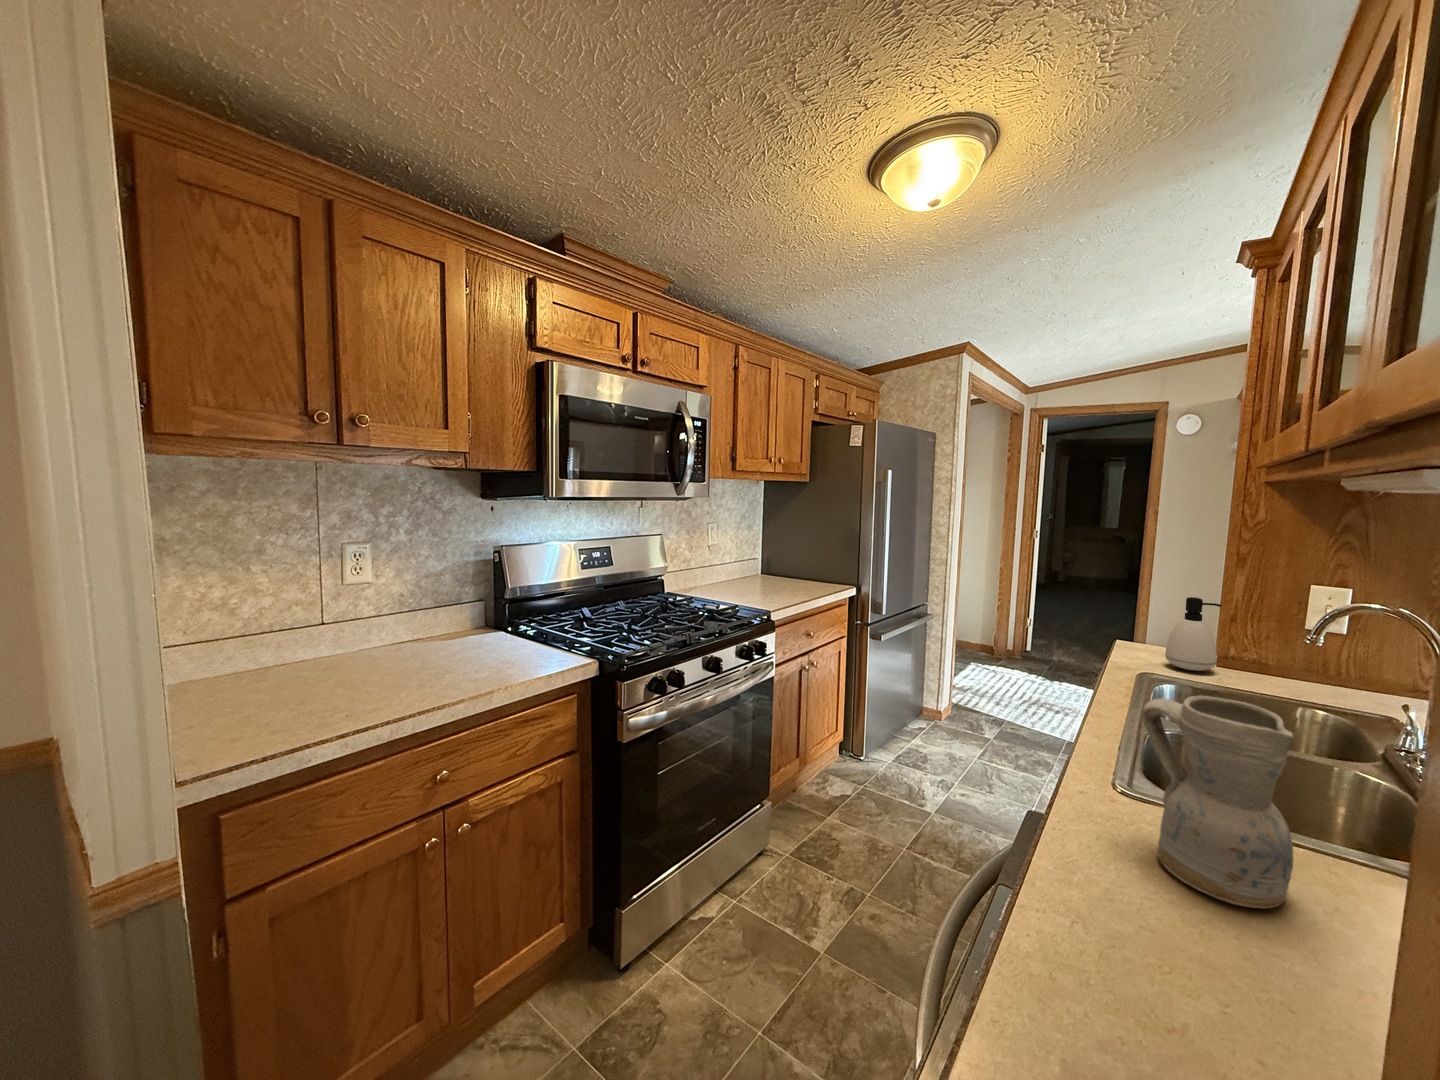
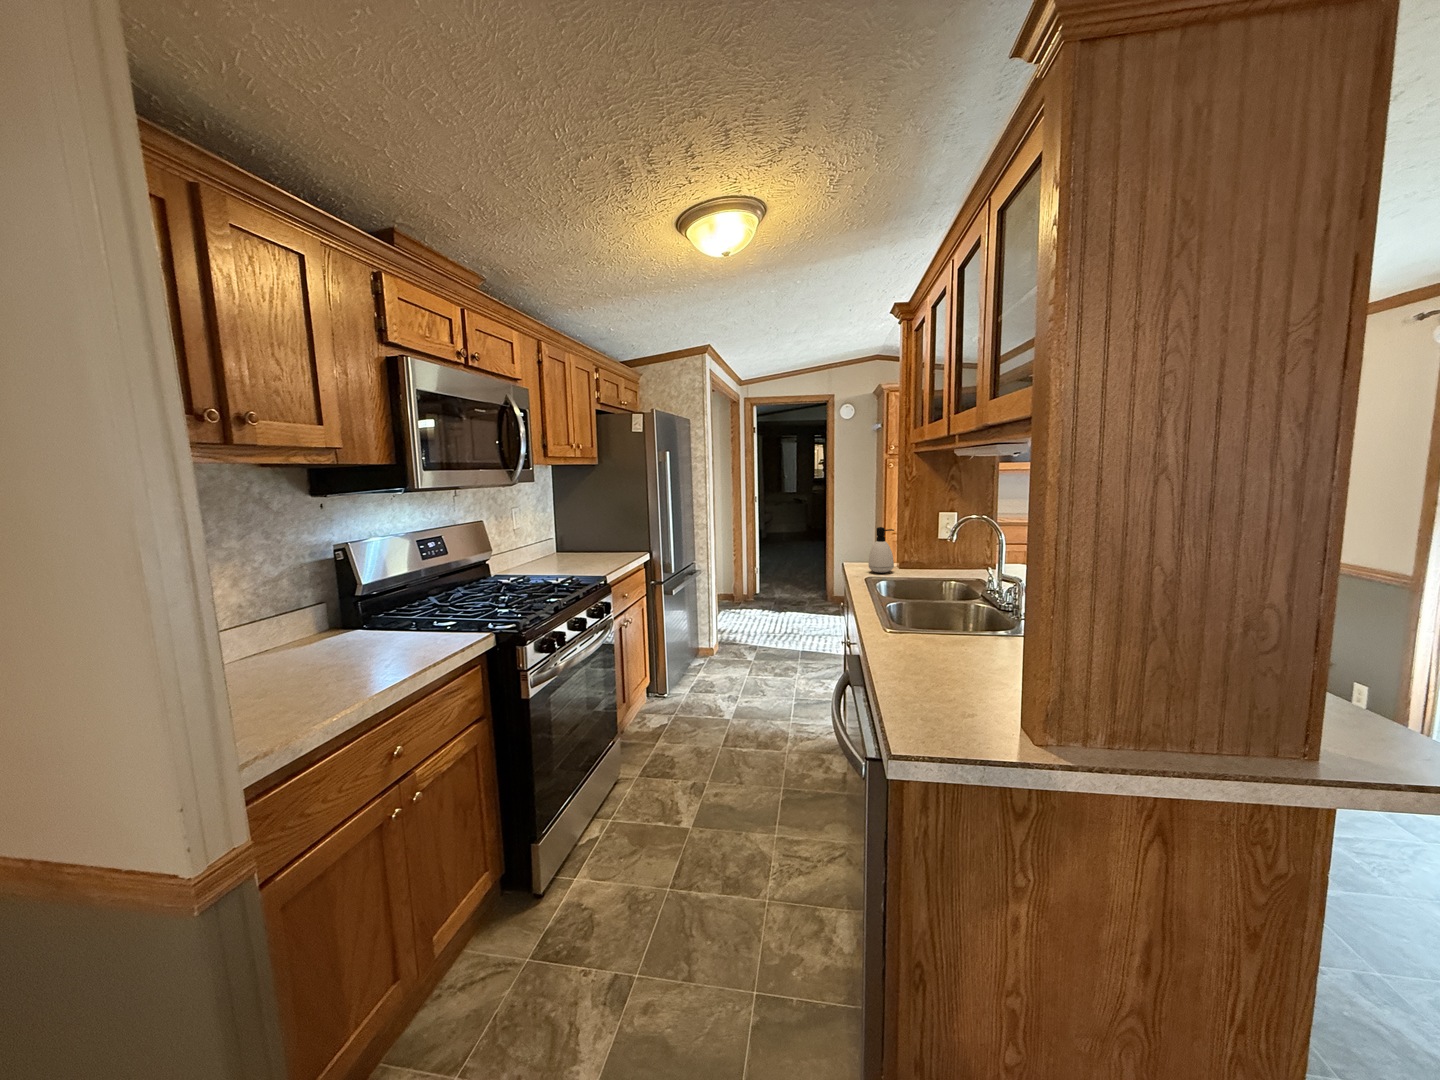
ceramic pitcher: present [1143,696,1293,908] -> none [893,564,957,659]

